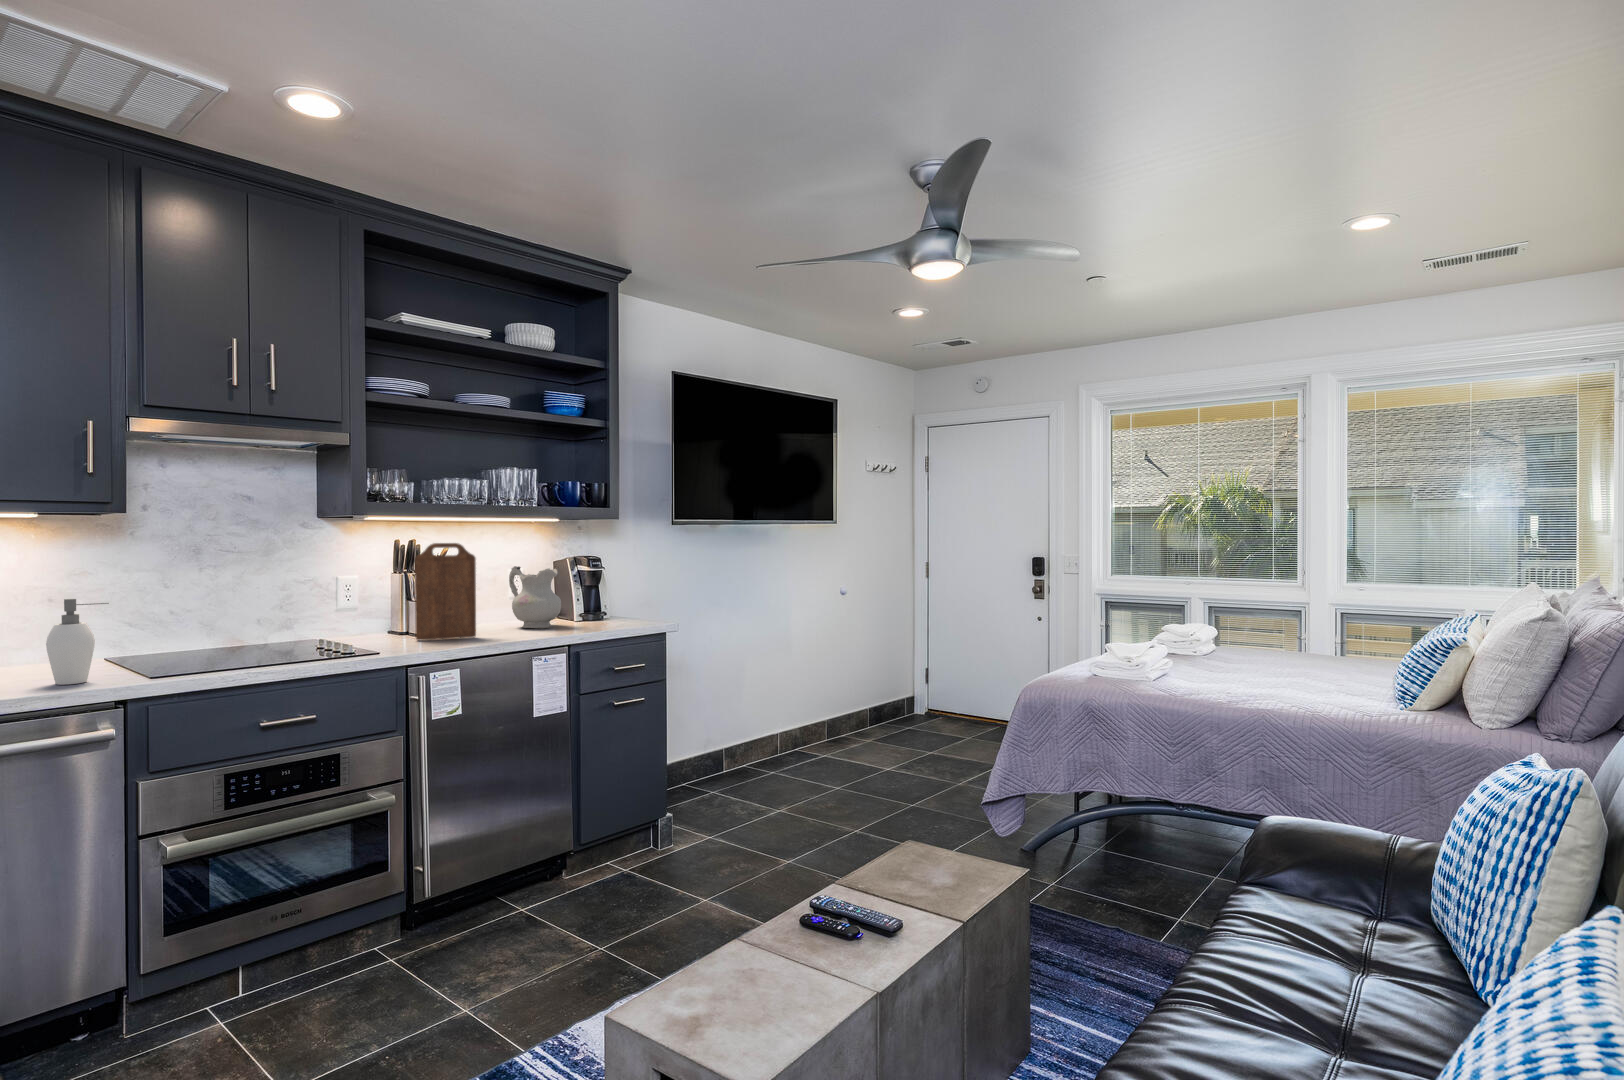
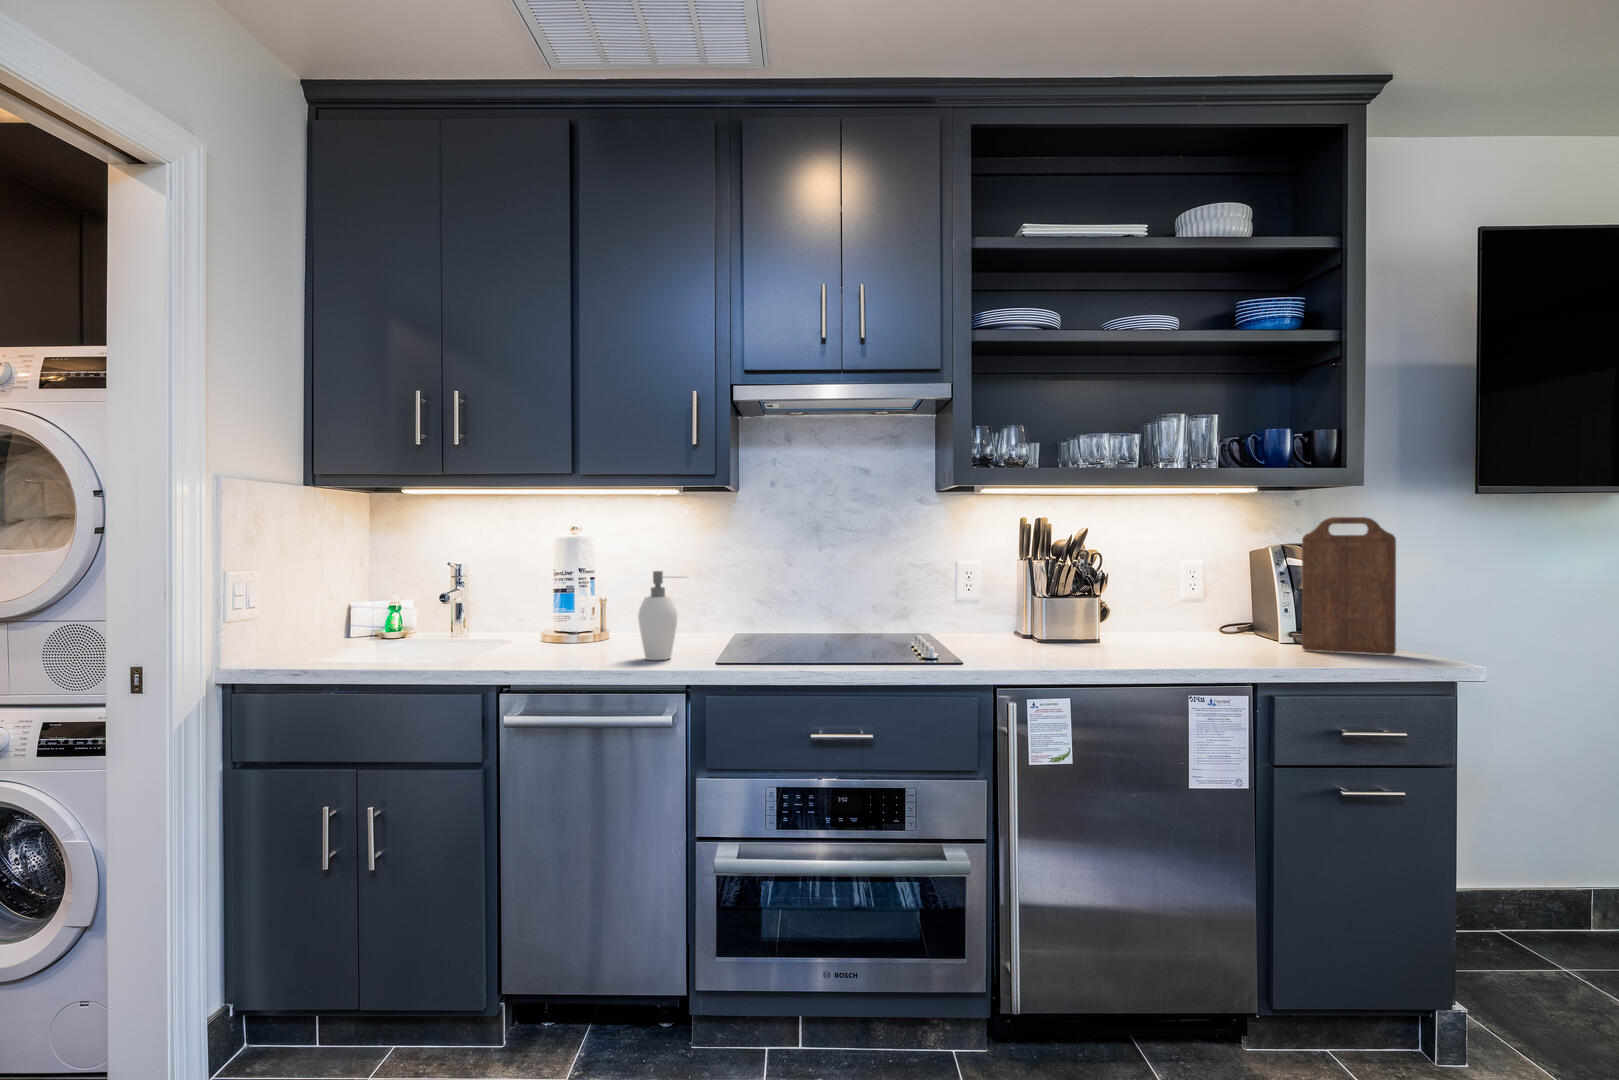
cutting board: present [415,543,476,640] -> present [1302,517,1396,655]
ceramic pitcher: present [509,566,561,628] -> none [1174,555,1253,649]

